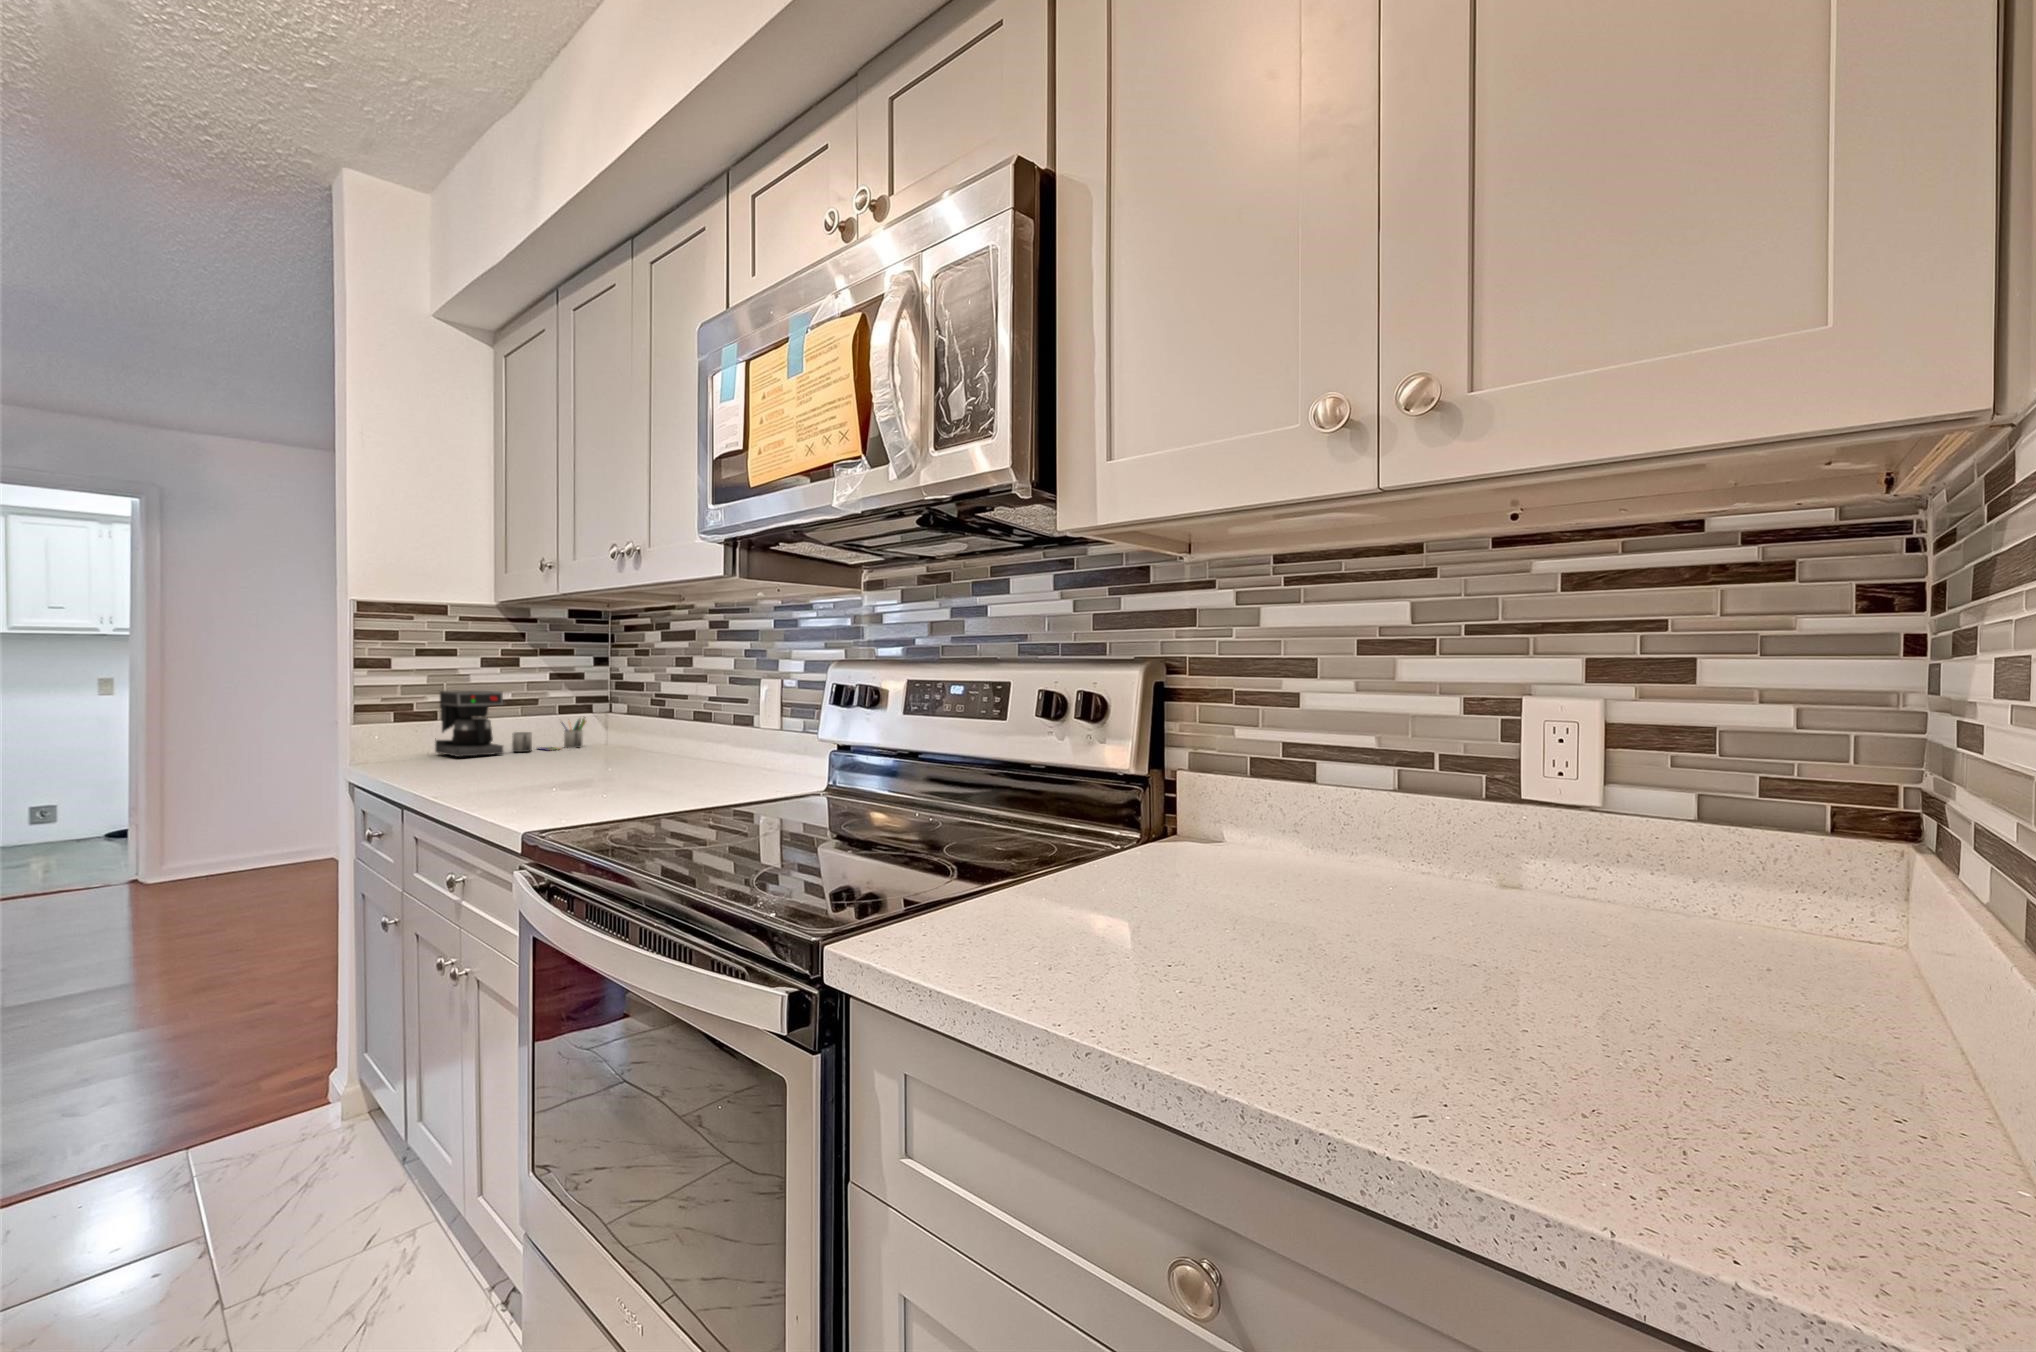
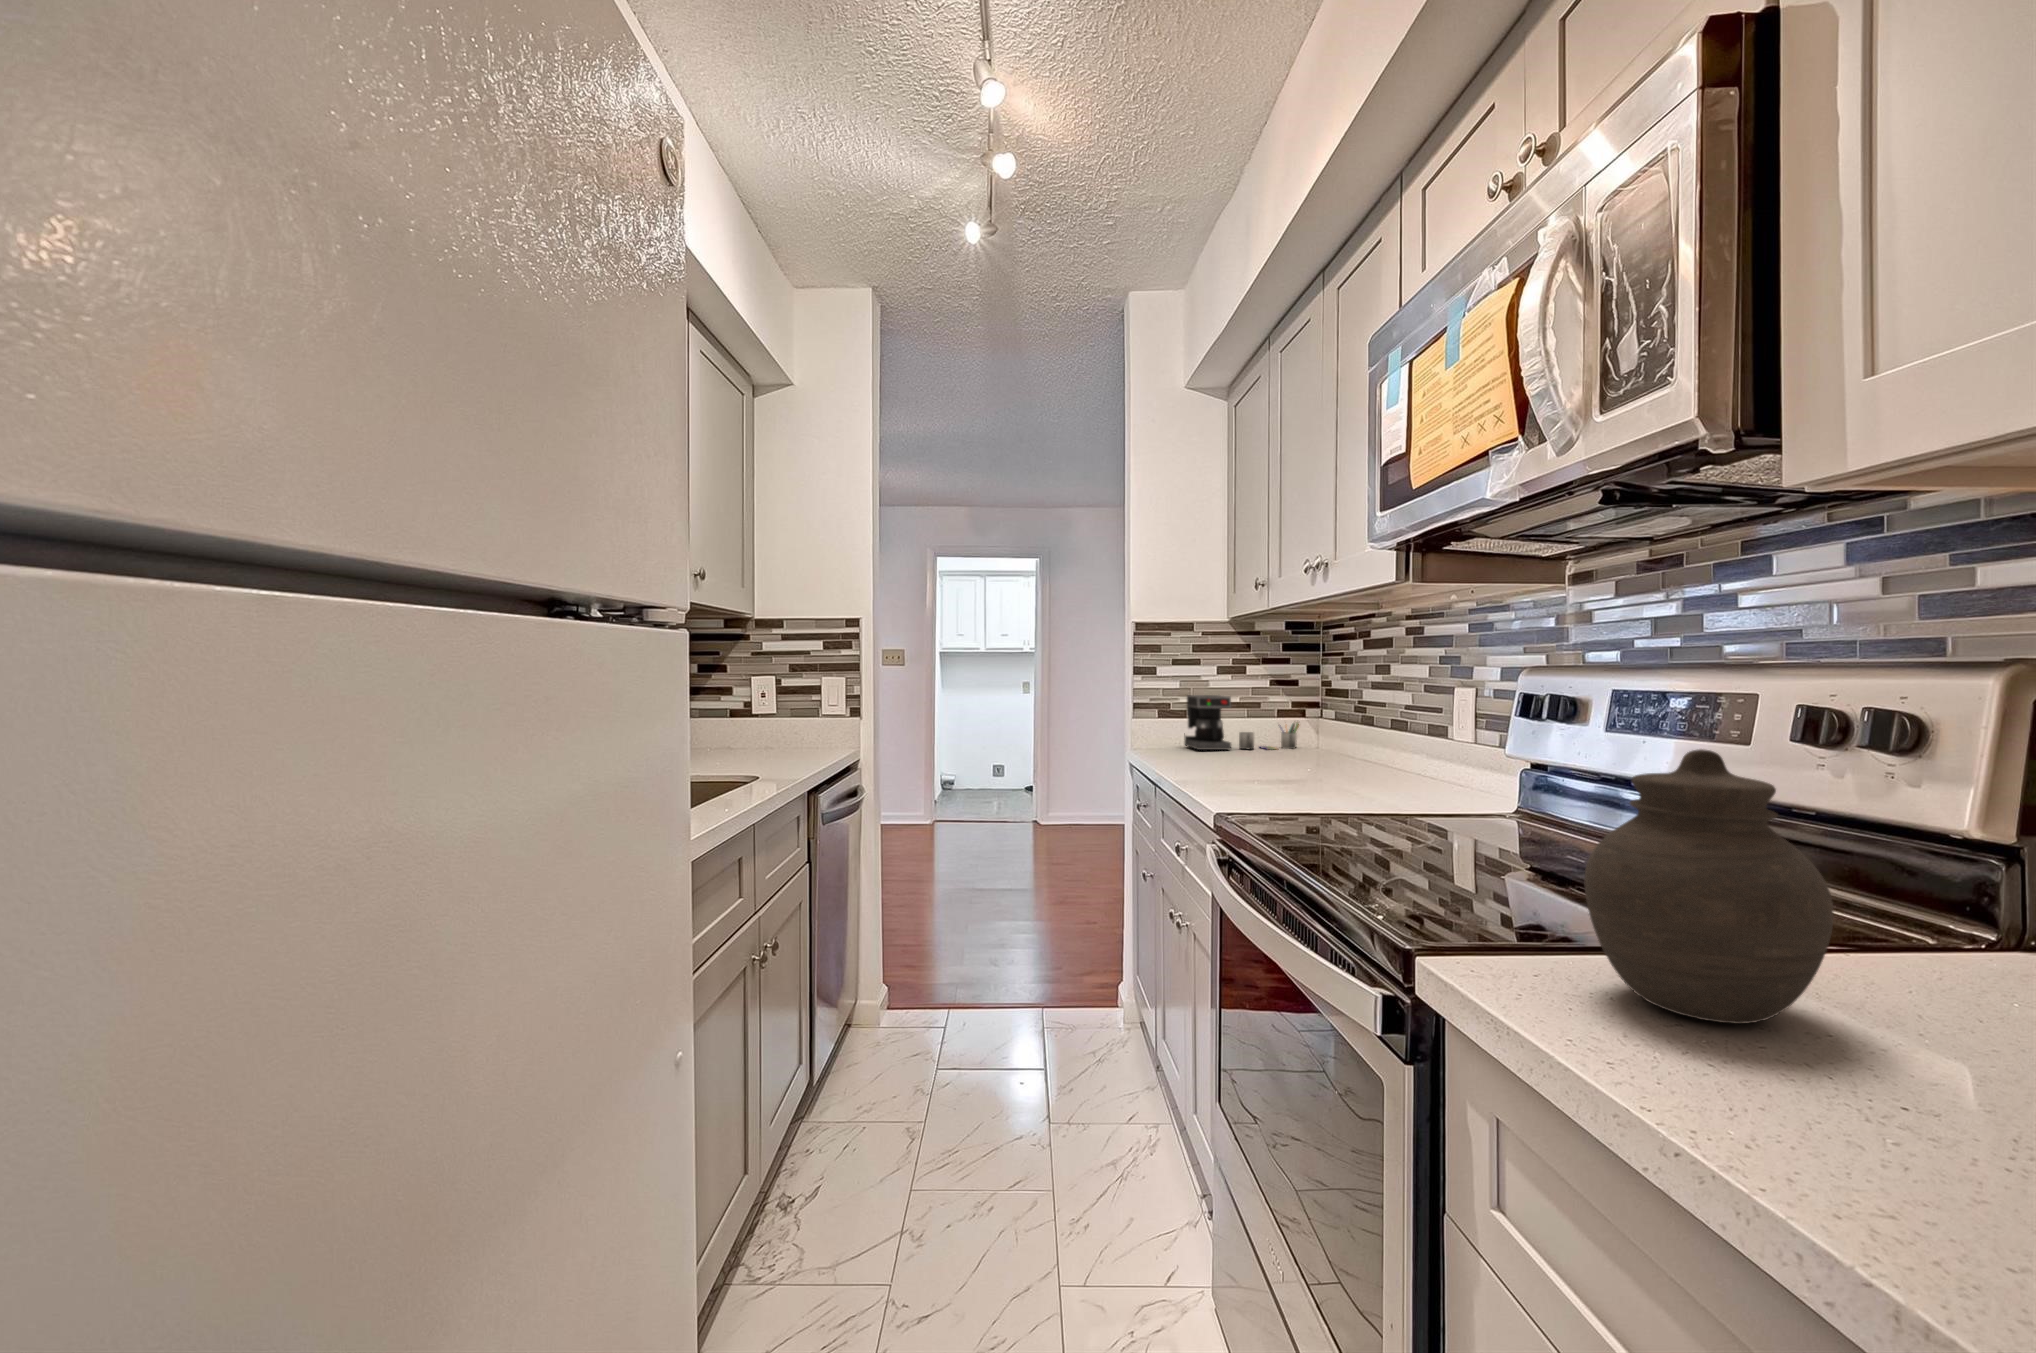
jar: none [962,729,1113,940] -> present [1584,749,1833,1024]

